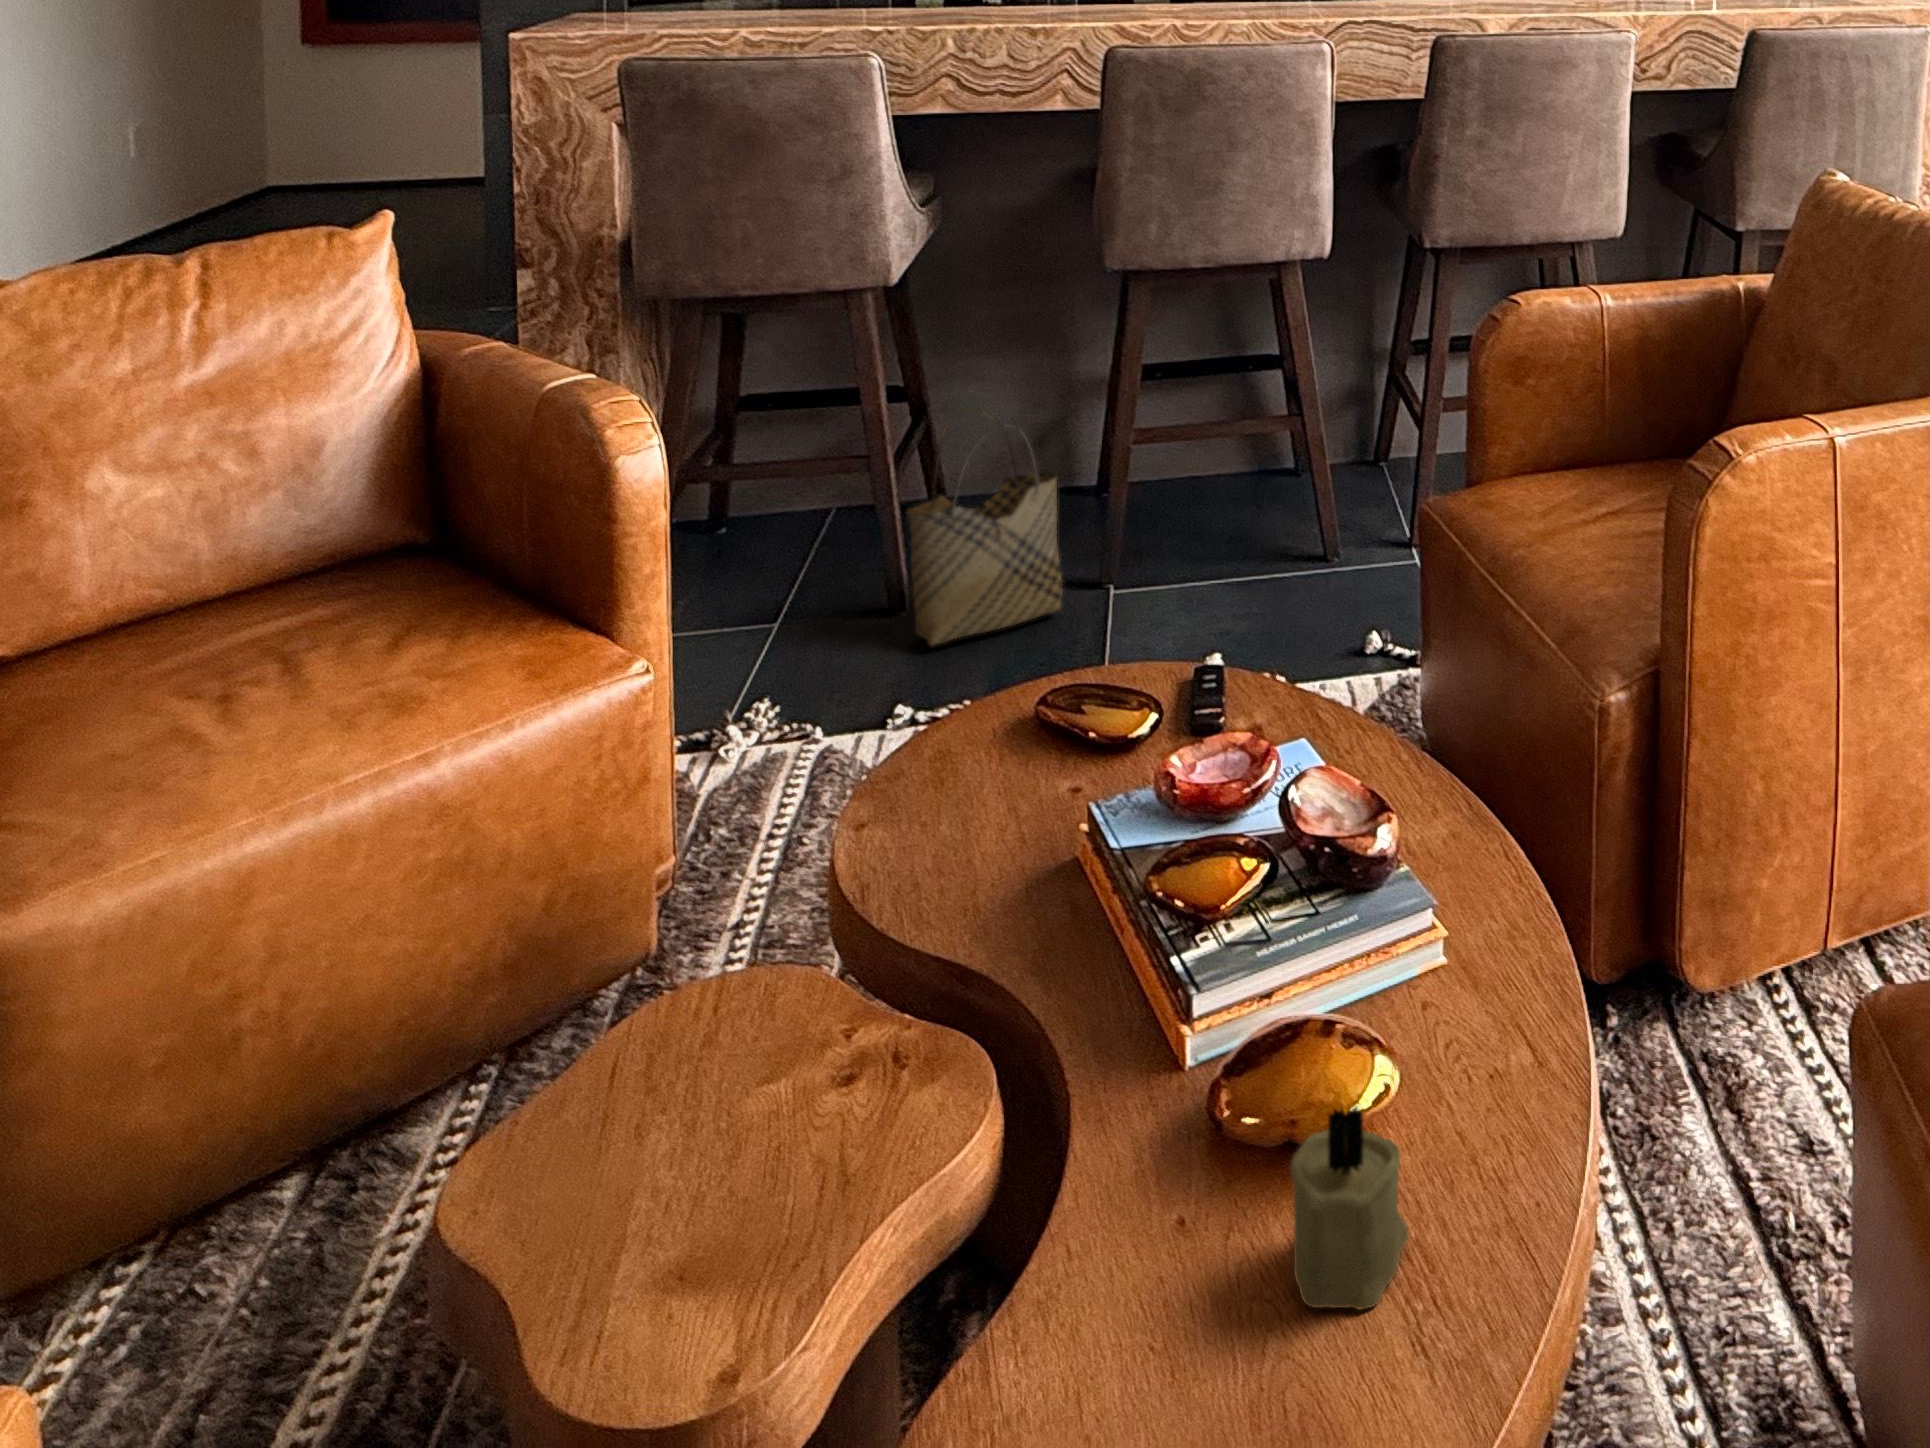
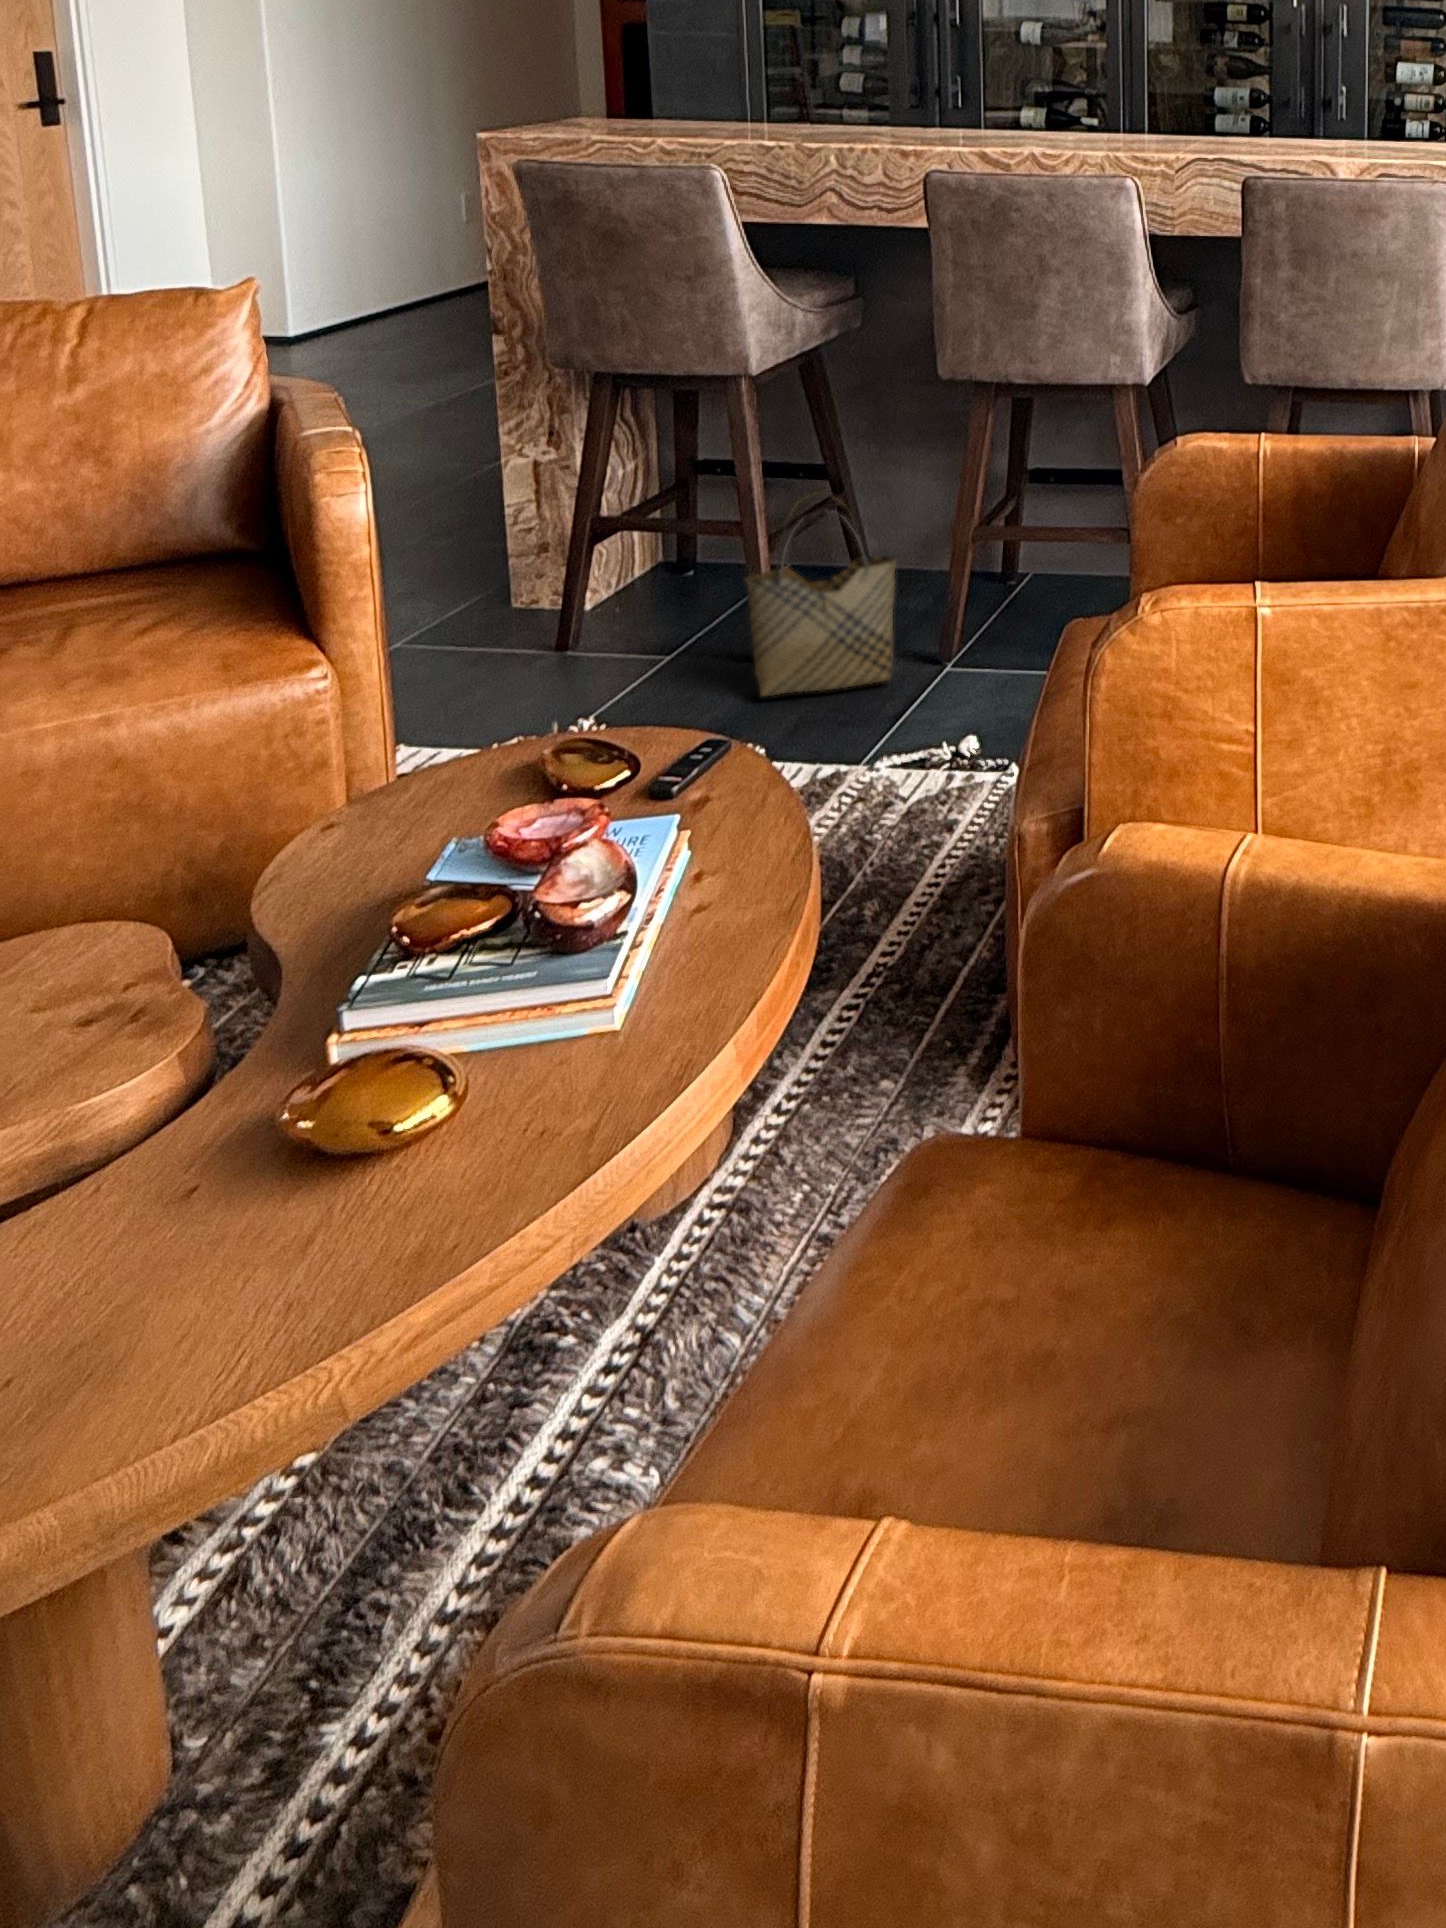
candle: present [1291,1105,1409,1309] -> none [171,1137,318,1315]

